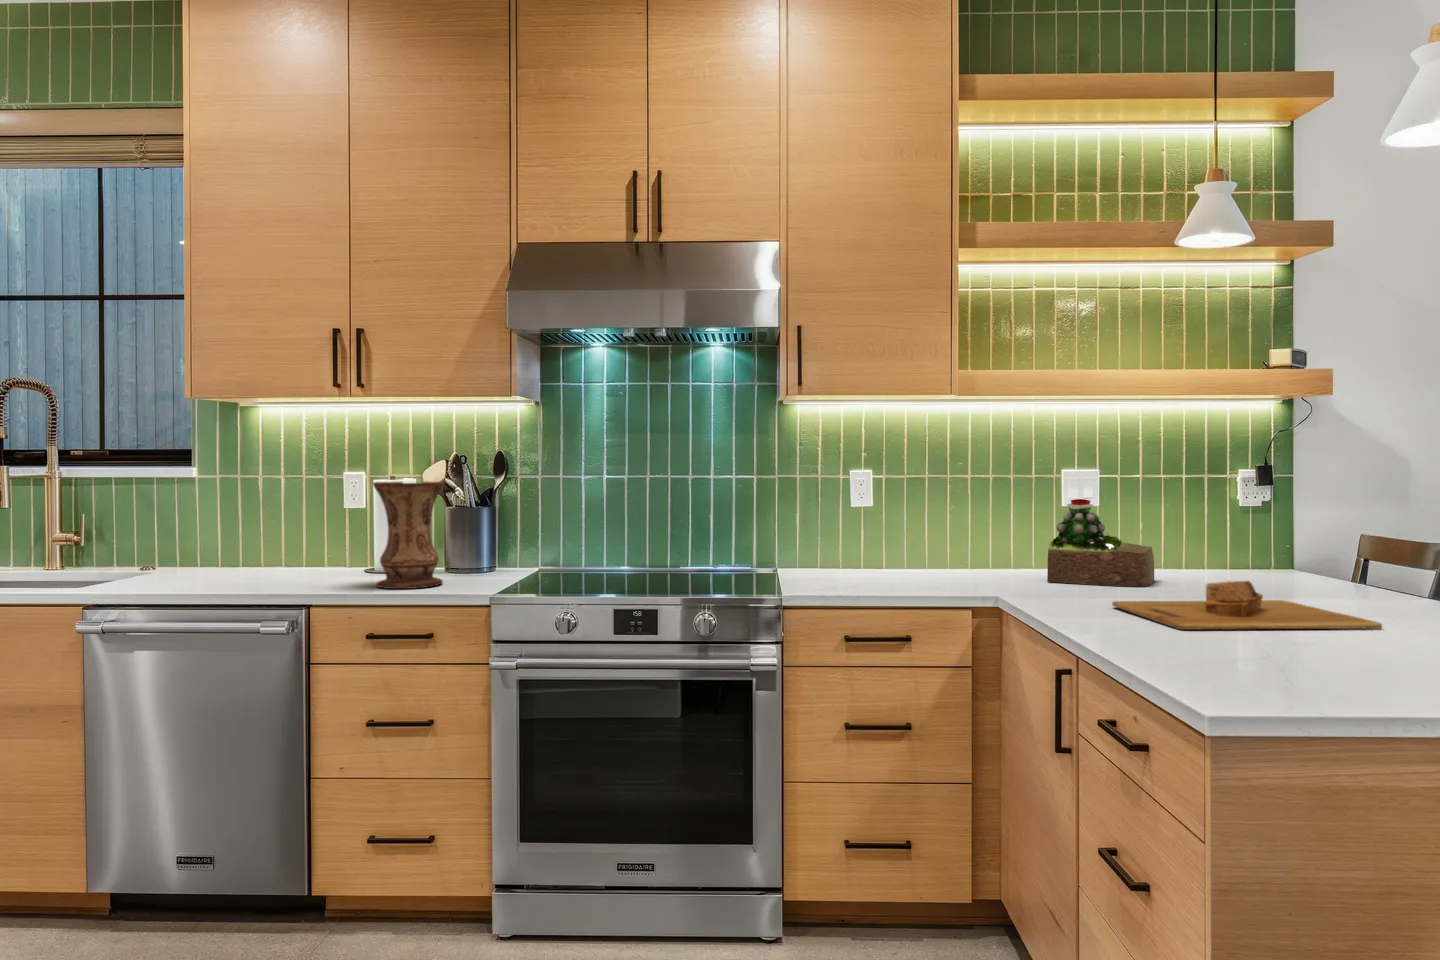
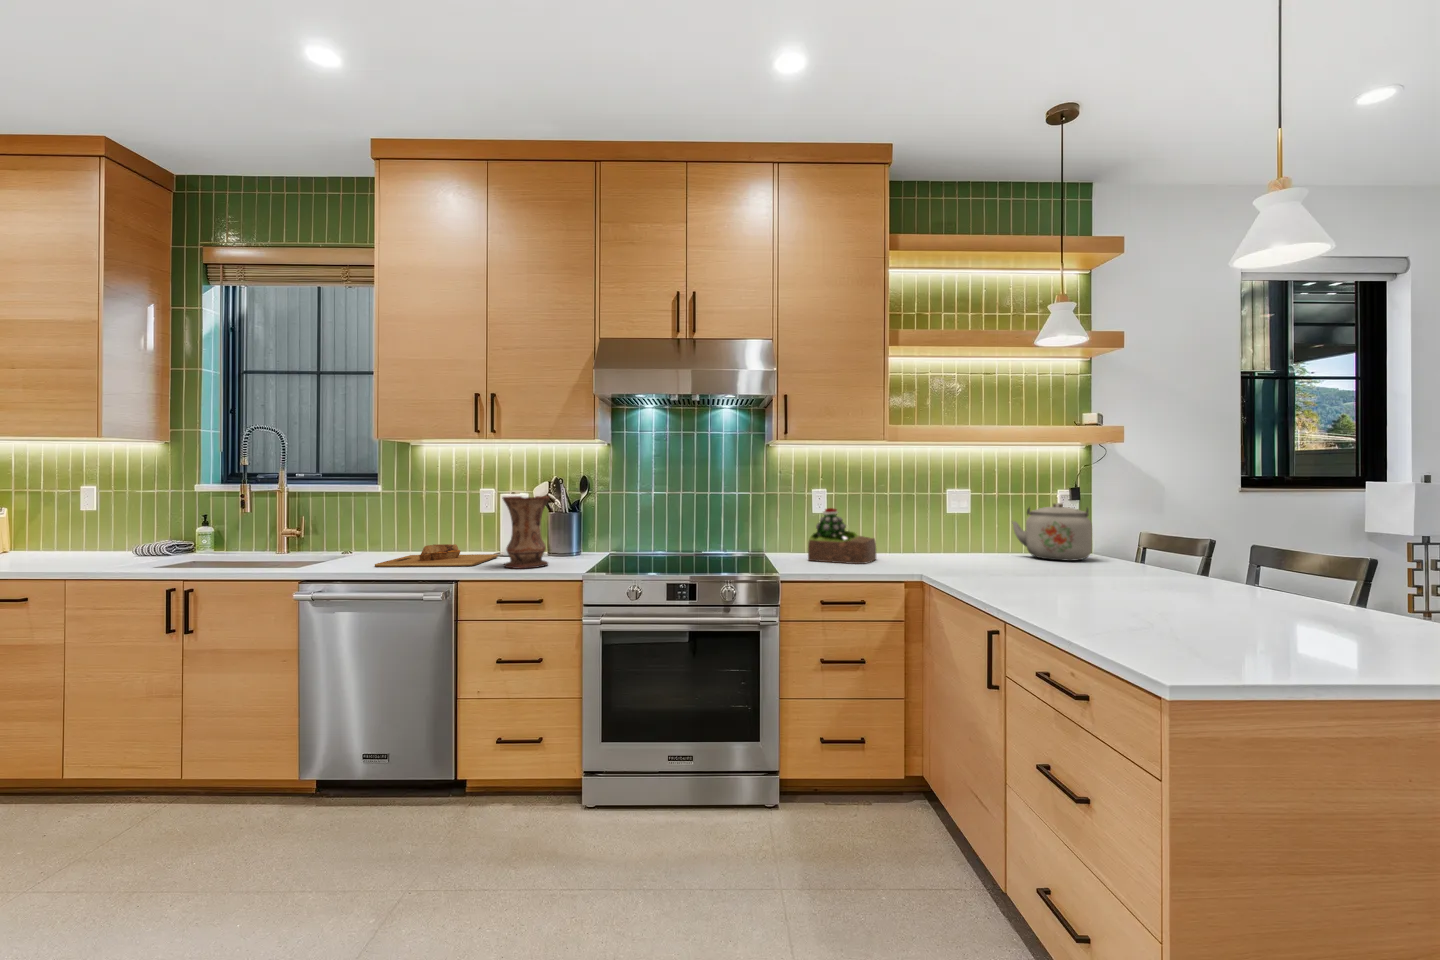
kettle: none [1158,490,1280,579] -> present [1013,503,1092,561]
succulent plant: present [1047,499,1154,587] -> present [808,508,876,564]
cutting board: present [1112,581,1382,630] -> present [375,544,498,567]

